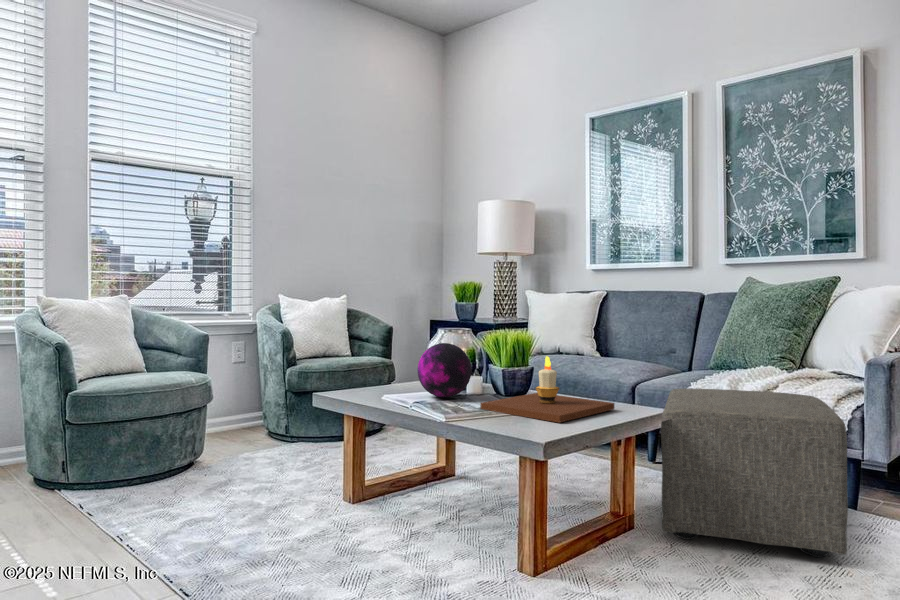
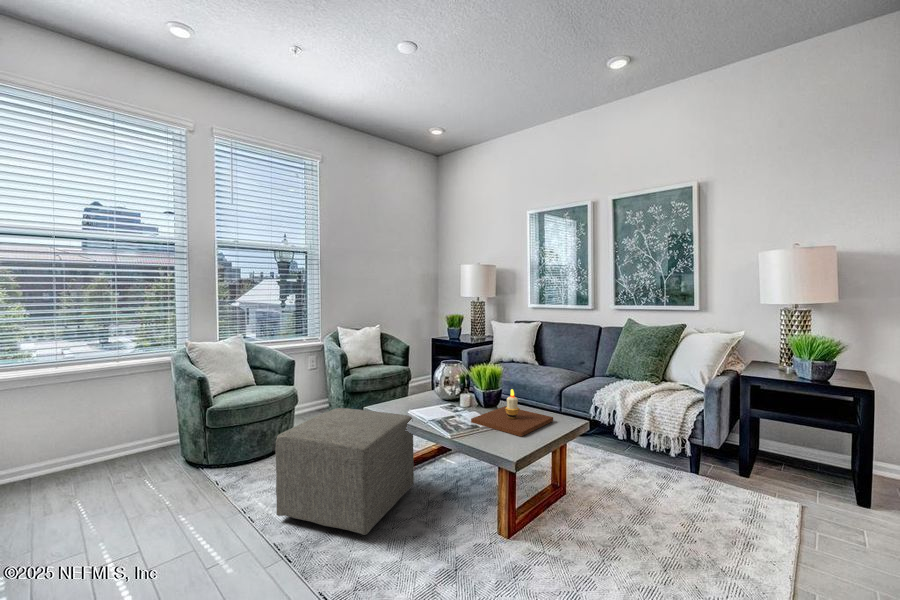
decorative orb: present [417,343,472,397] -> none [430,377,464,411]
ottoman: present [661,388,848,557] -> present [275,408,414,535]

